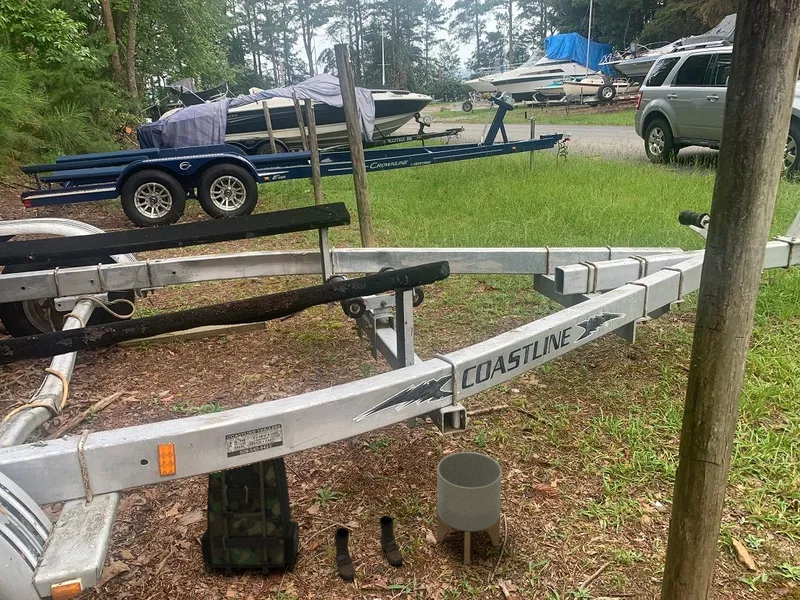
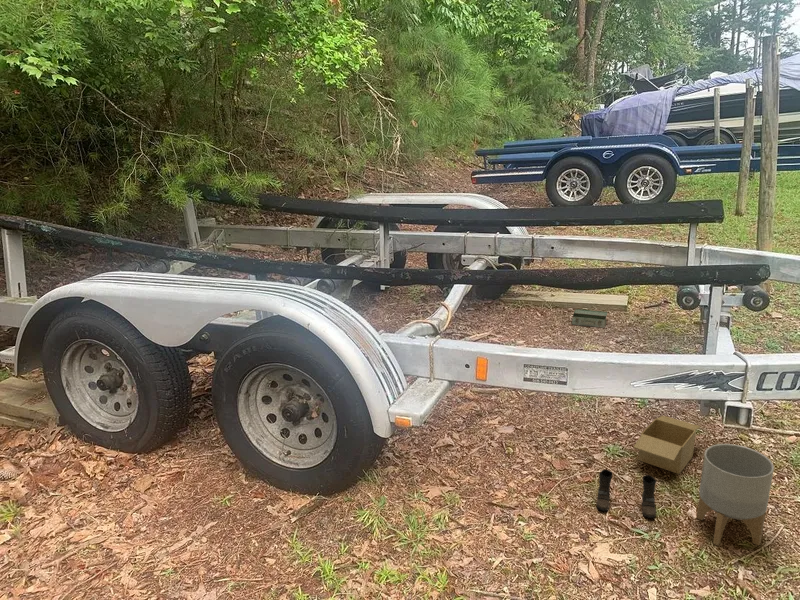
toolbox: none [211,334,249,356] -> present [572,309,607,328]
cardboard box: none [352,438,400,497] -> present [634,416,700,474]
backpack: present [201,457,299,574] -> none [500,373,576,482]

